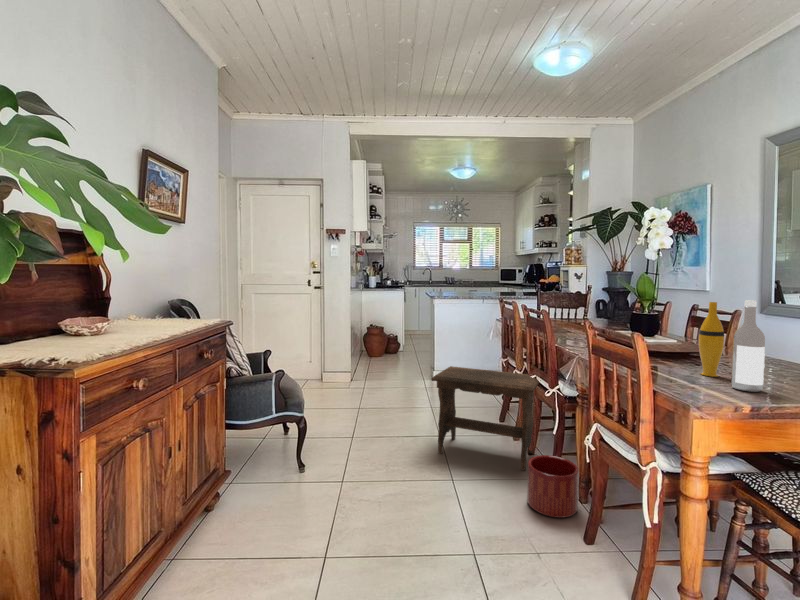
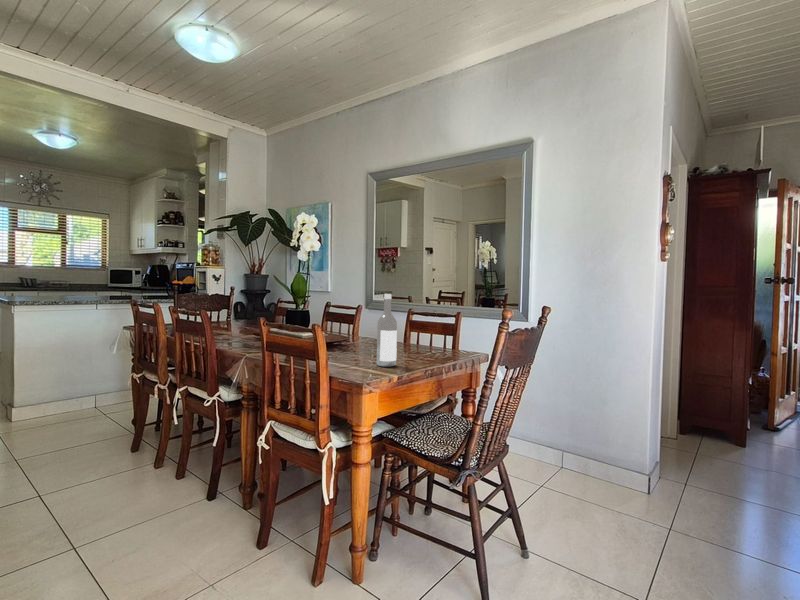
vase: present [698,302,724,377] -> none [349,297,367,359]
footstool: present [431,366,539,471] -> none [33,385,193,516]
planter: present [527,455,579,518] -> none [189,468,247,538]

